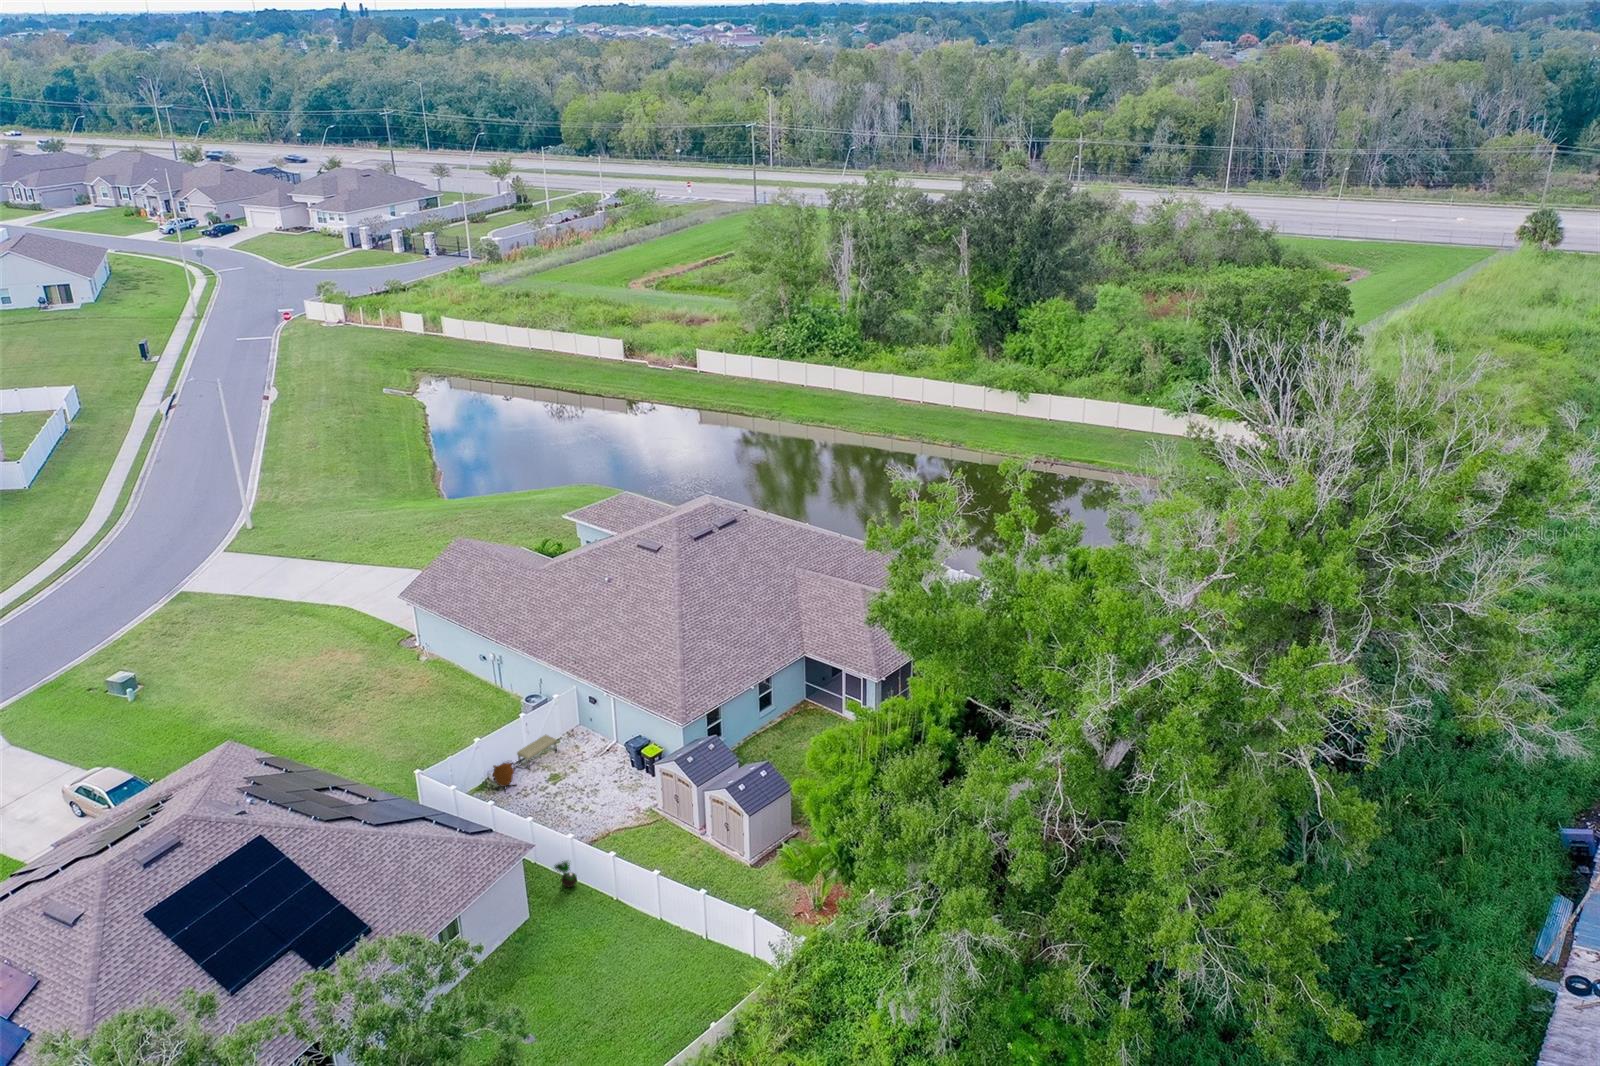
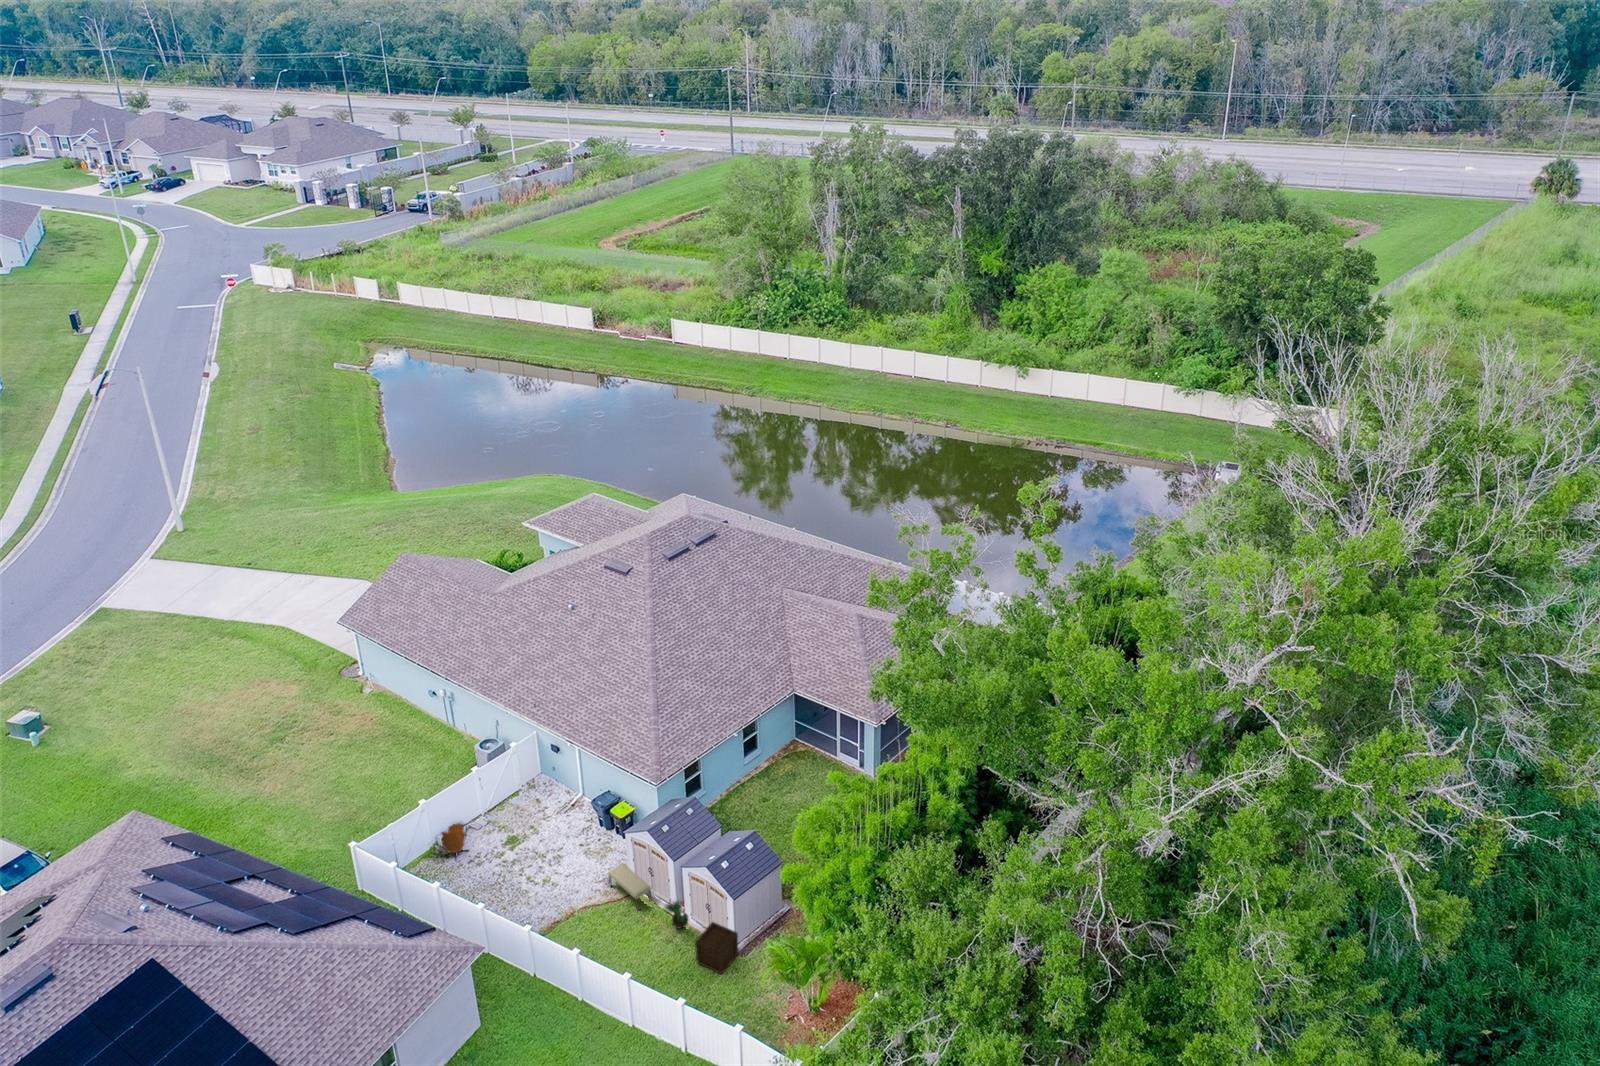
bench: present [517,735,557,769] -> present [608,863,651,910]
wooden crate: none [715,837,753,881] -> present [695,922,739,974]
potted tree: present [554,861,577,887] -> present [665,900,688,928]

